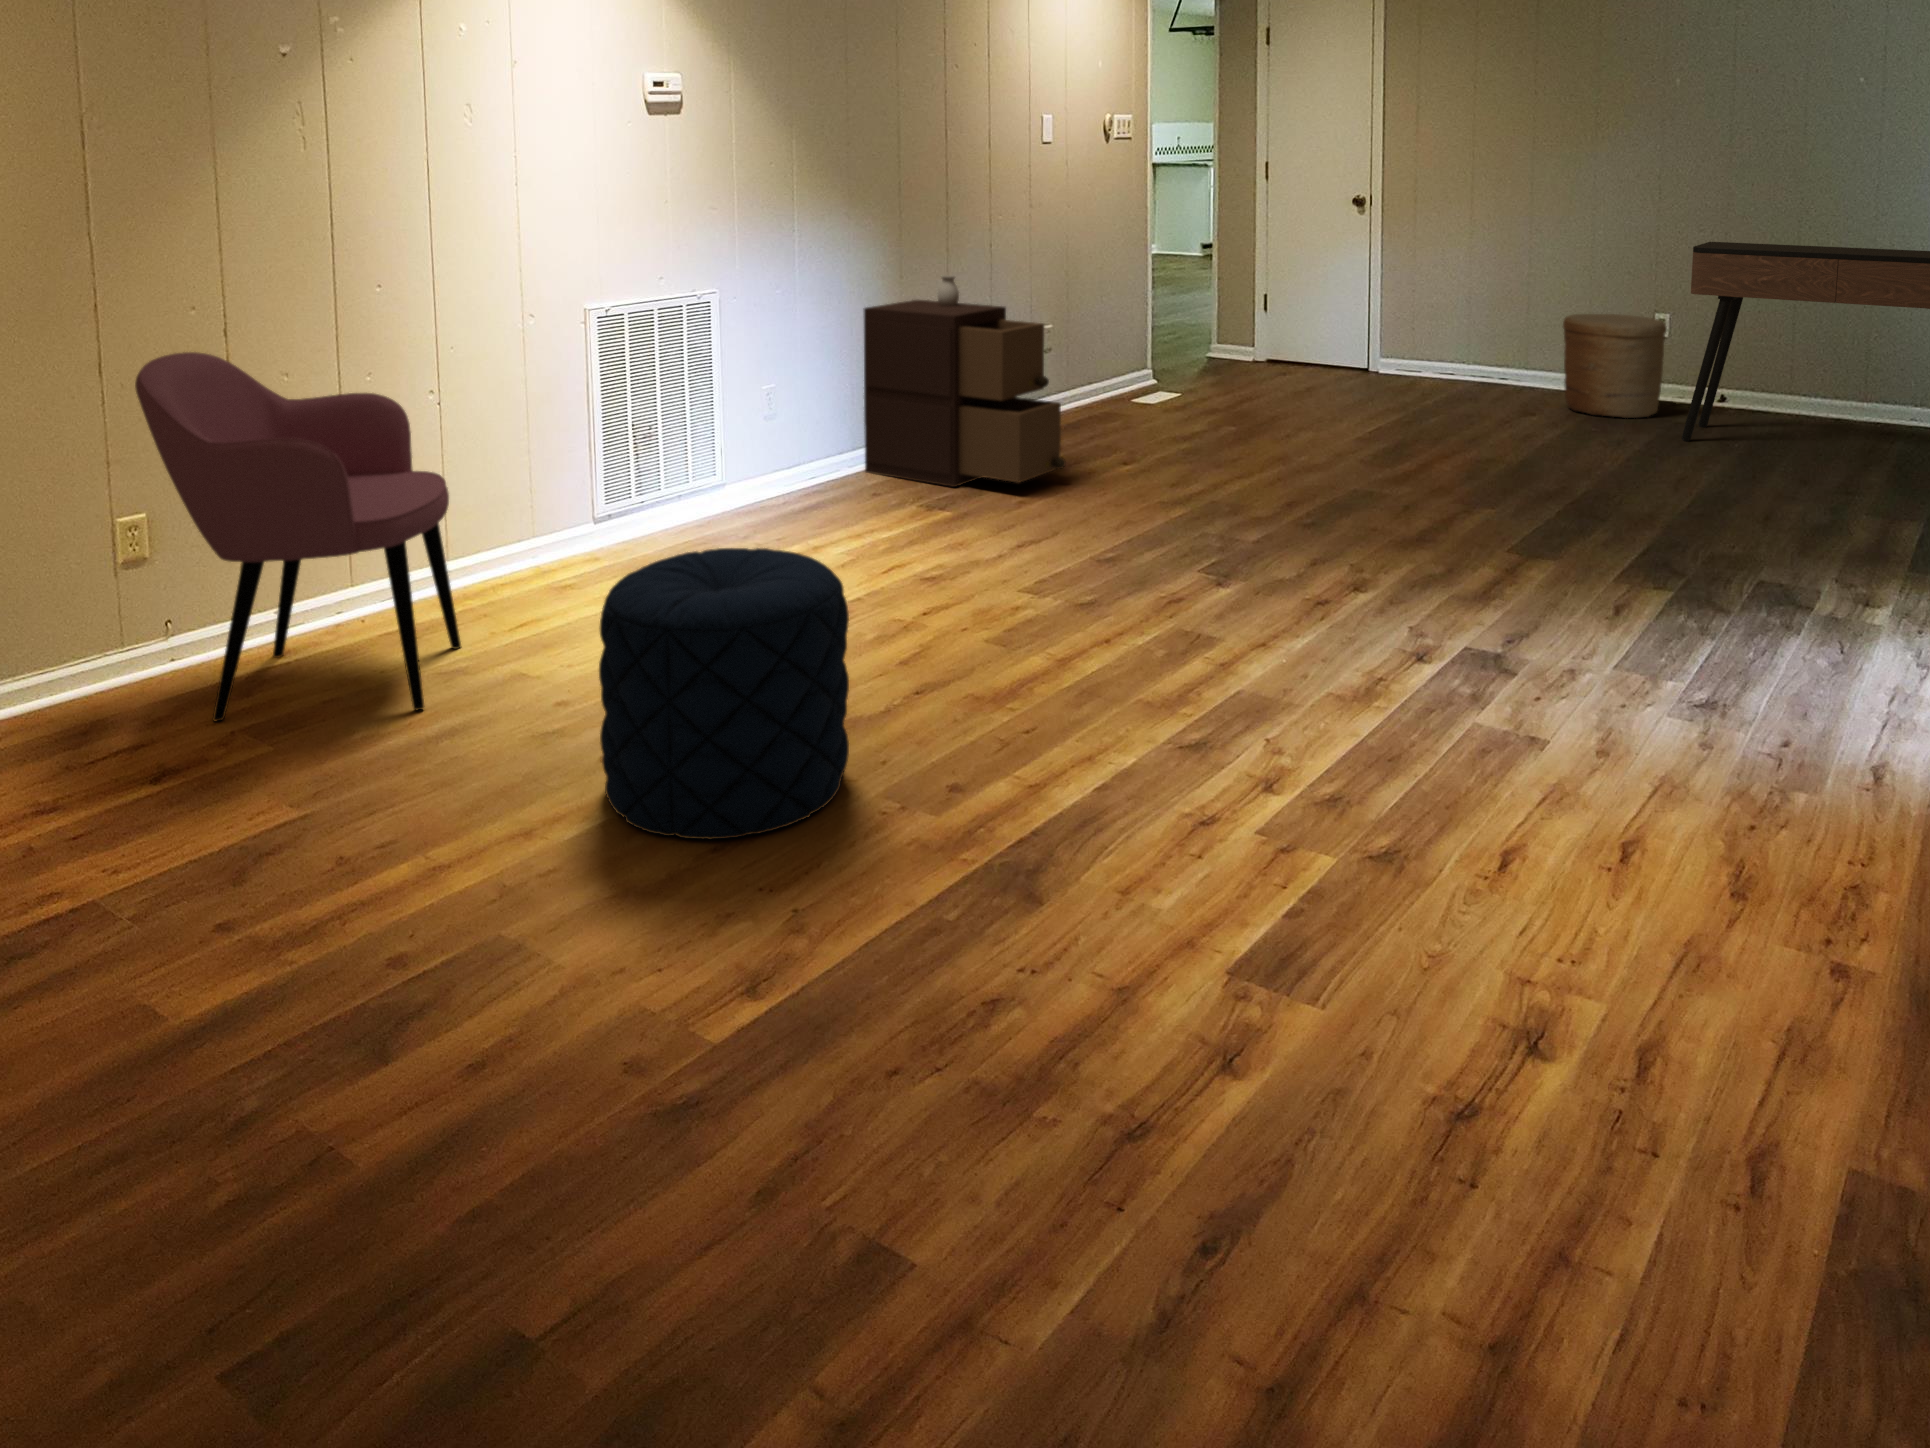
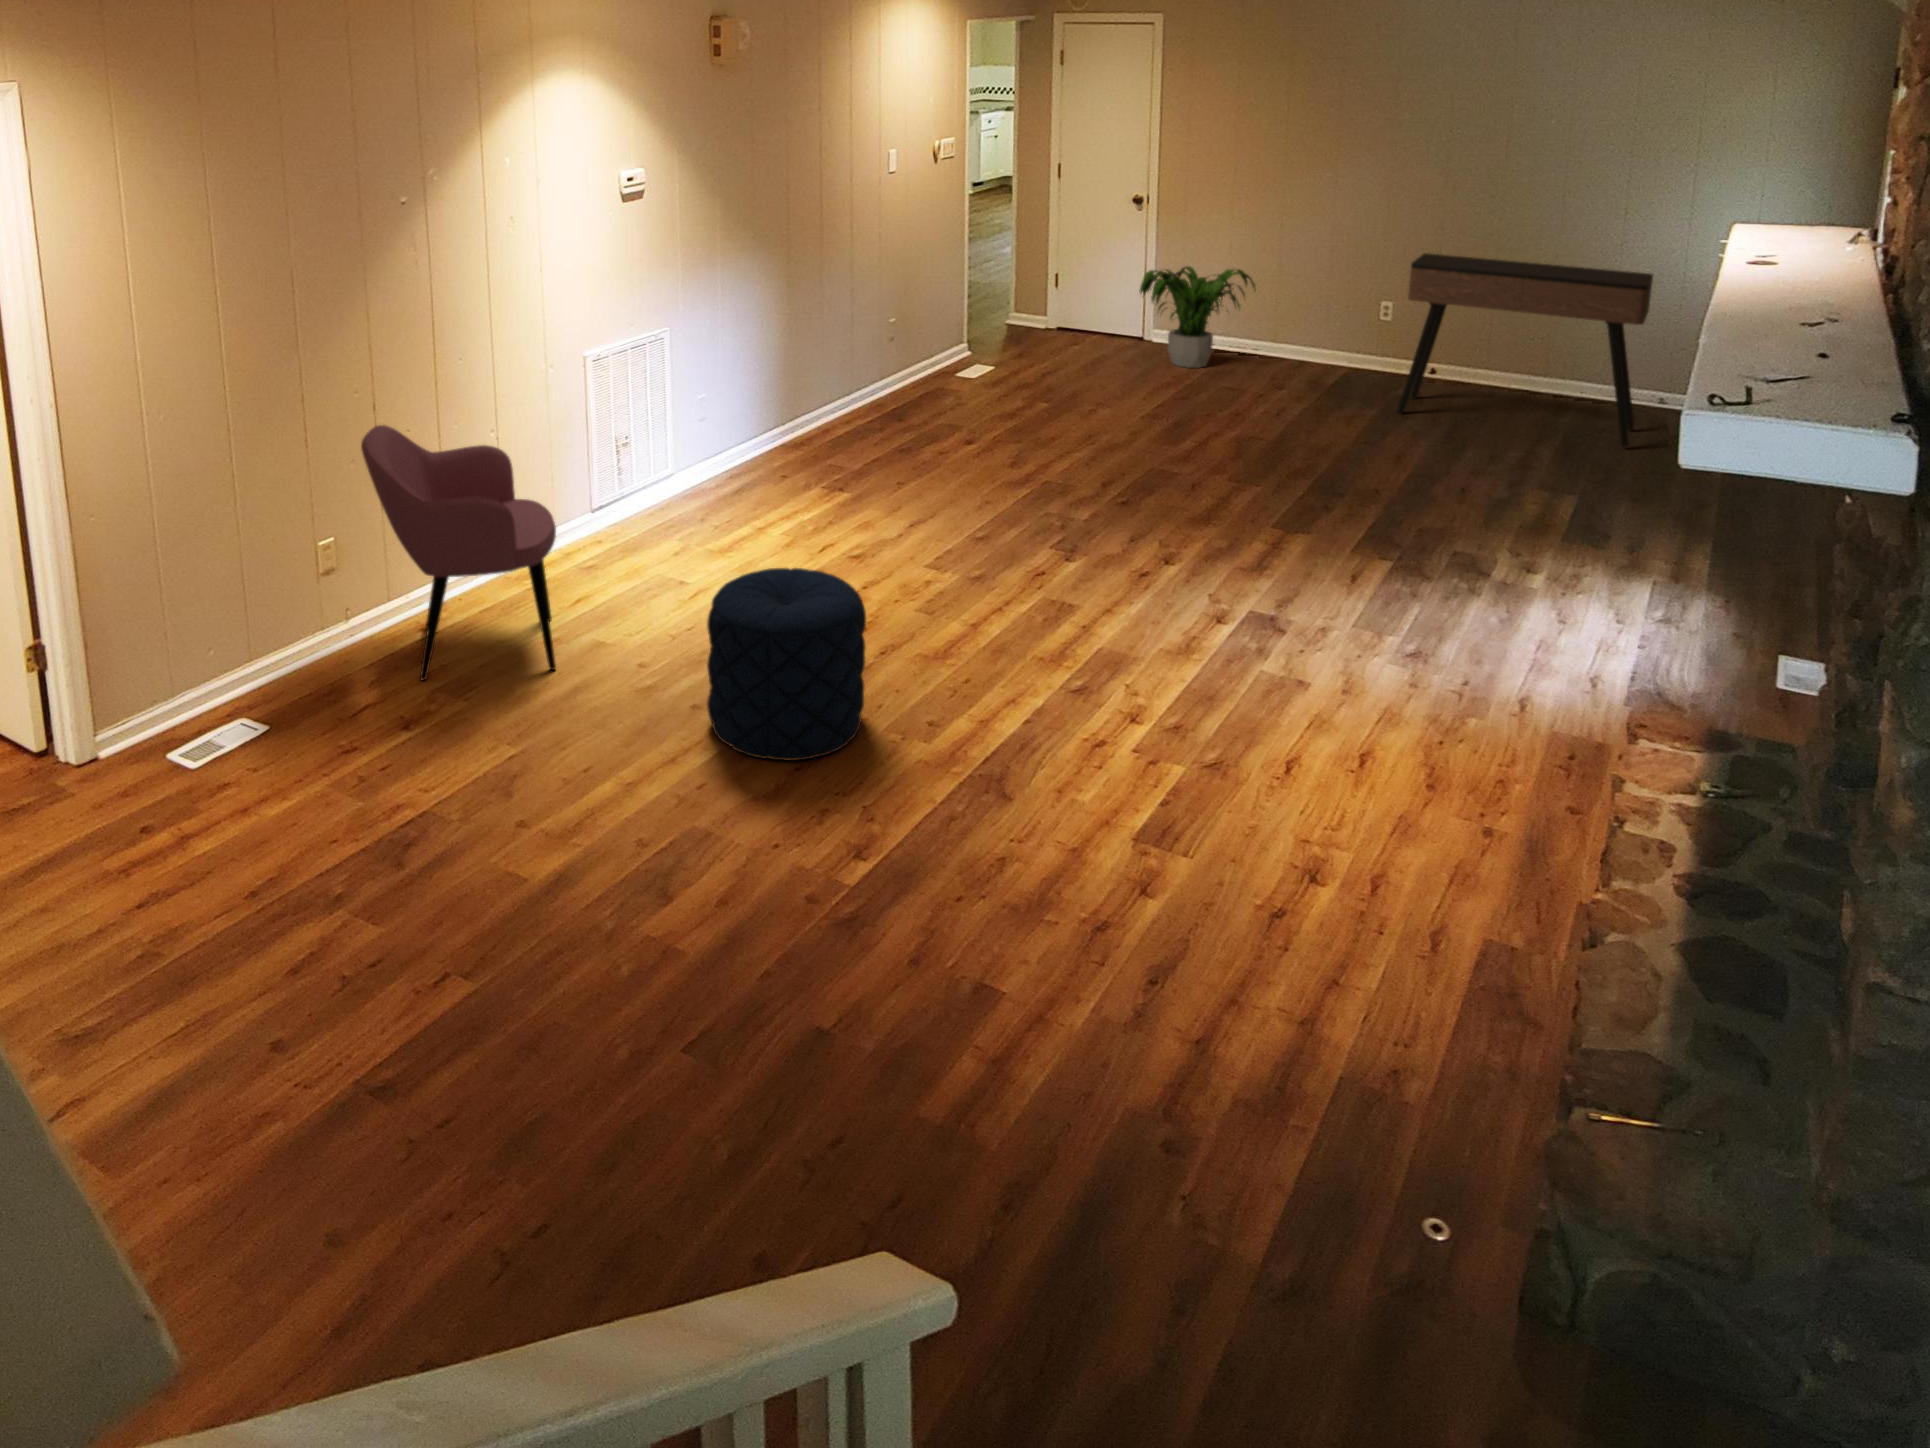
potted plant: none [1359,274,1503,396] -> present [1139,266,1256,368]
storage cabinet: present [864,275,1065,487] -> none [770,301,929,469]
woven basket: present [1563,314,1667,418] -> none [1304,302,1387,390]

